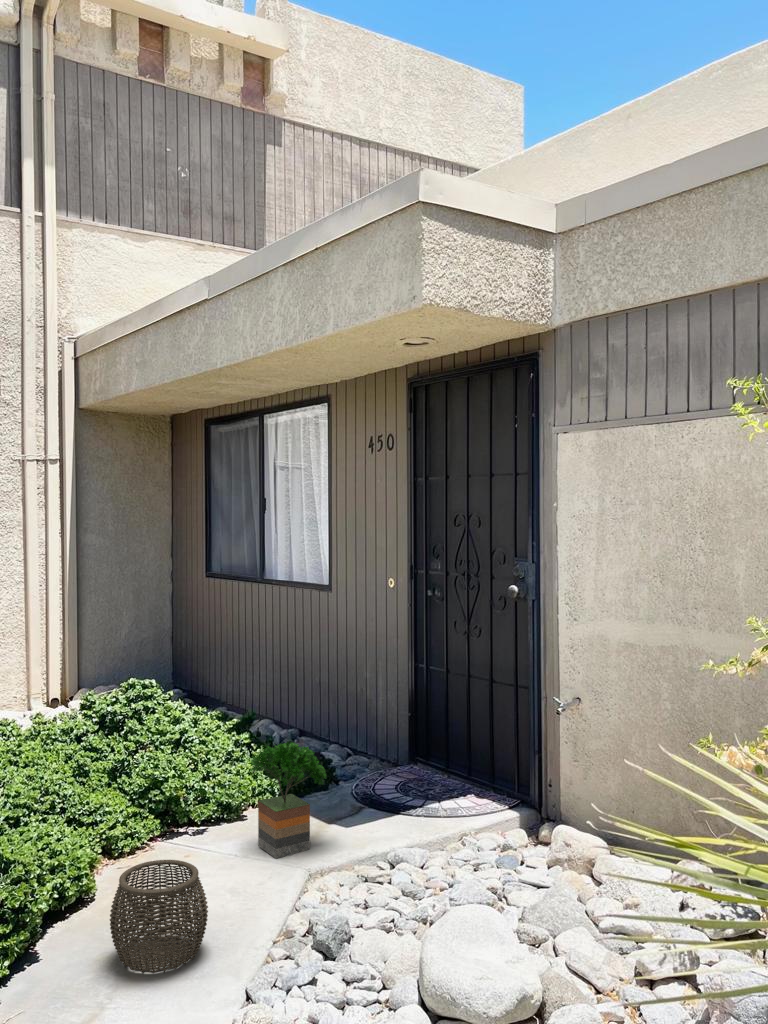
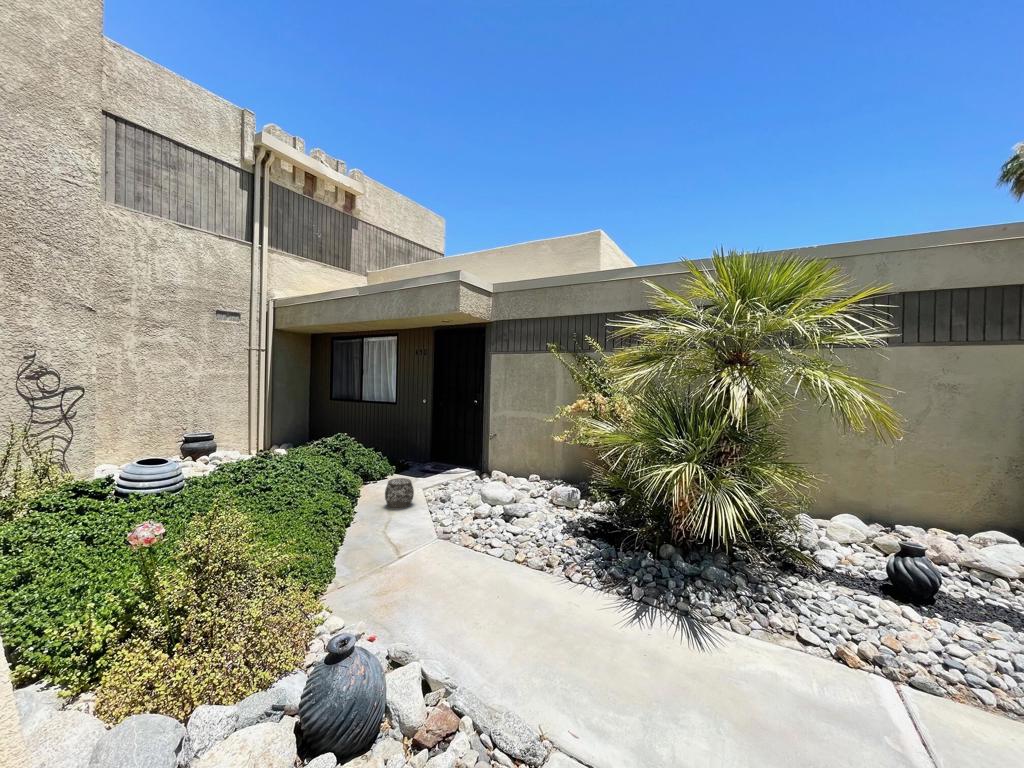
potted tree: present [250,742,327,858] -> none [399,448,426,484]

